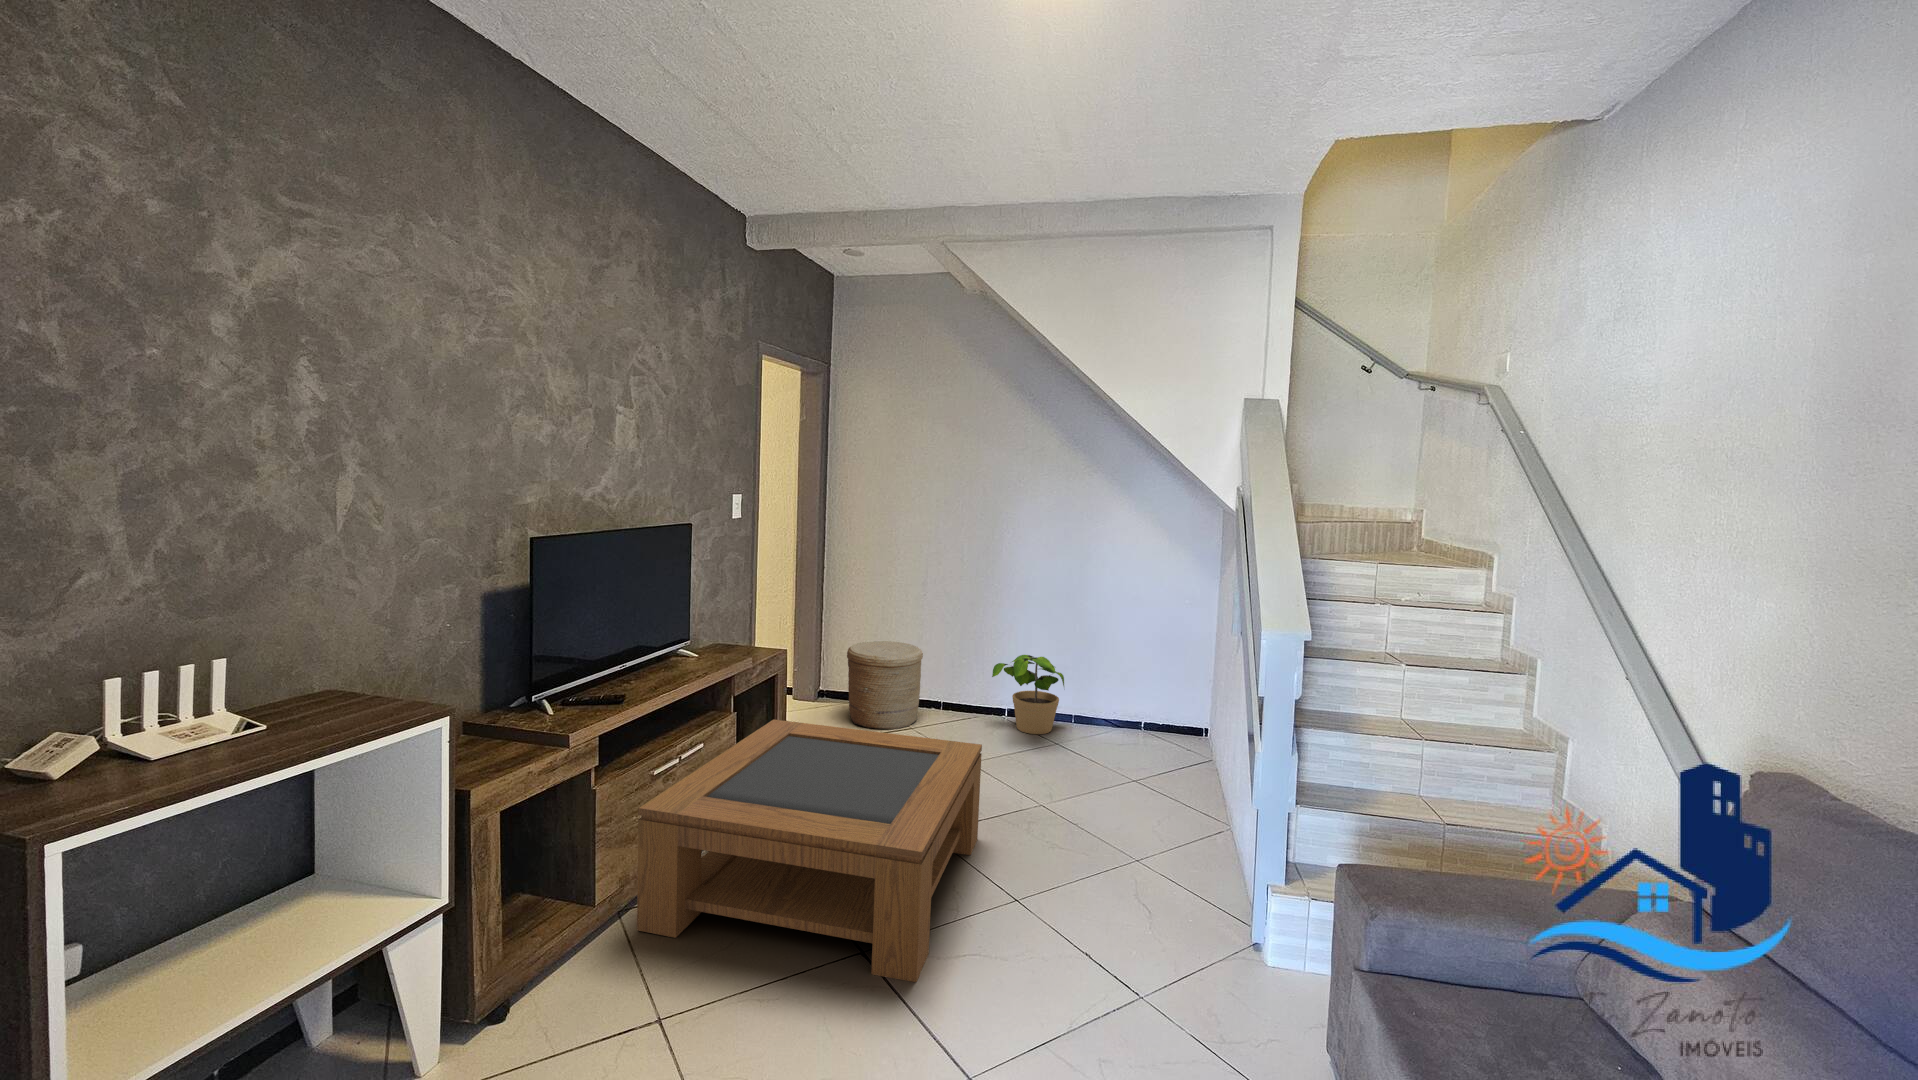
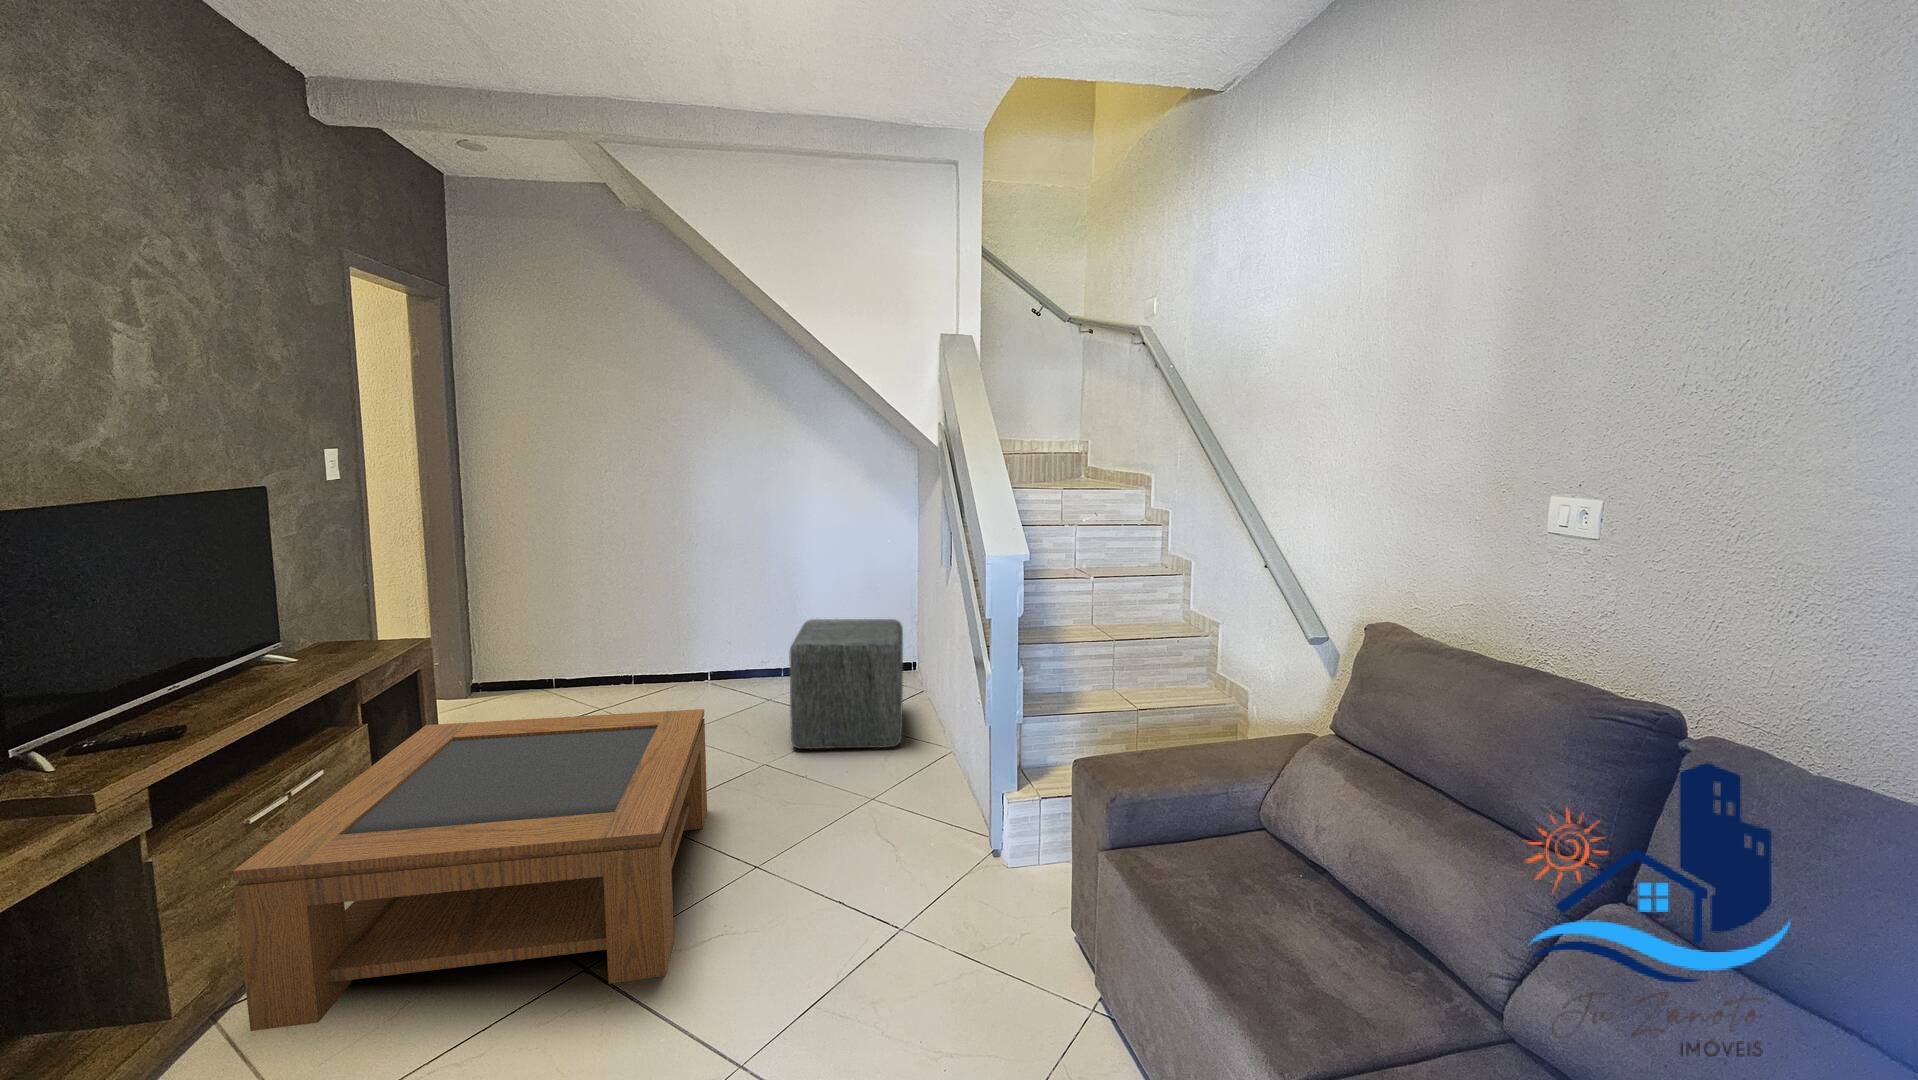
woven basket: present [847,641,923,729] -> none [513,616,612,719]
potted plant: present [992,655,1064,734] -> none [697,611,778,693]
ottoman: none [1063,673,1186,816] -> present [789,619,903,749]

